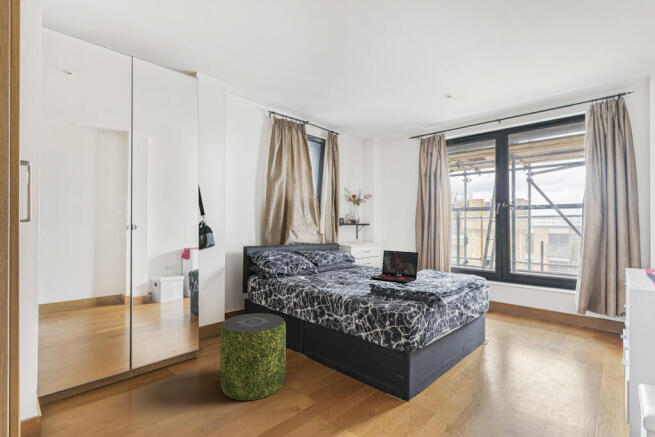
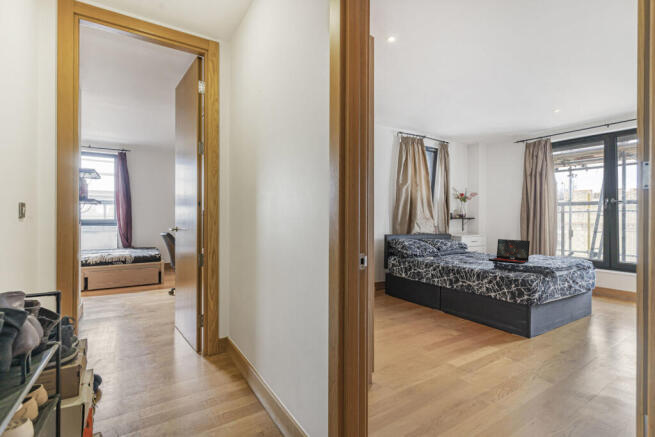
pouf: present [220,313,286,400] -> none [394,278,436,328]

